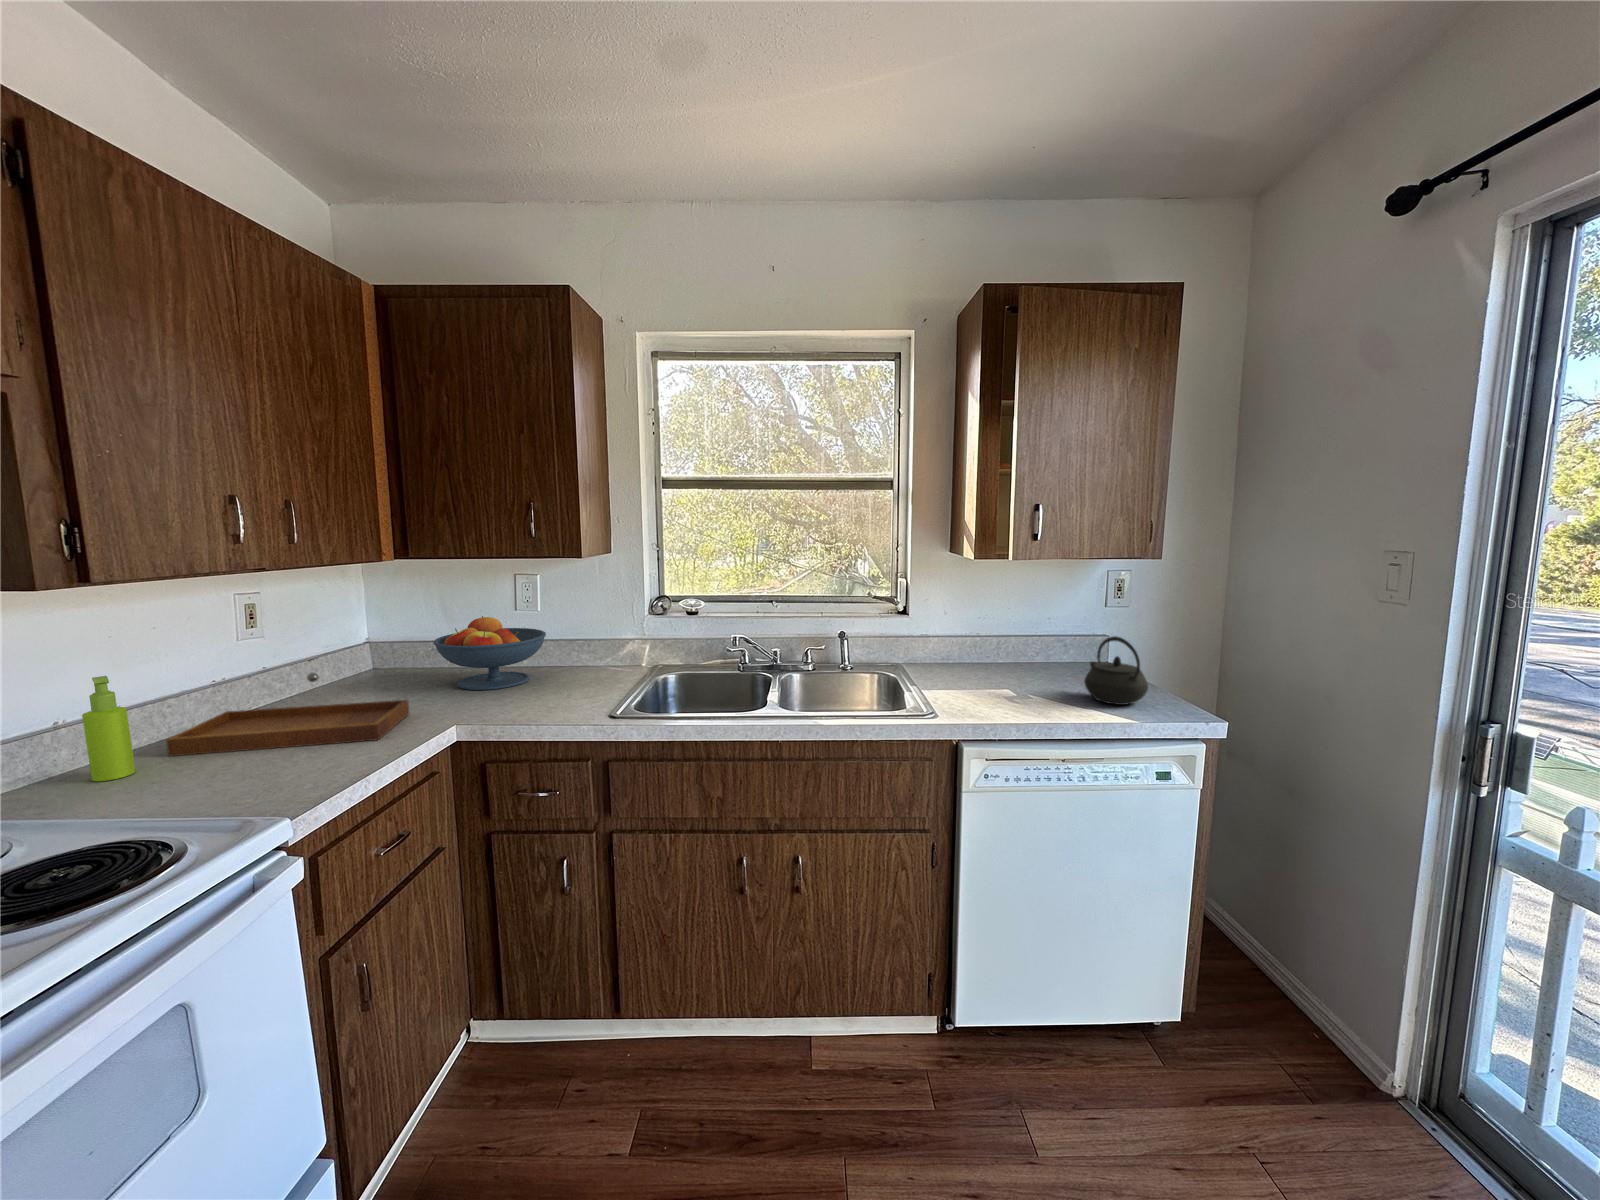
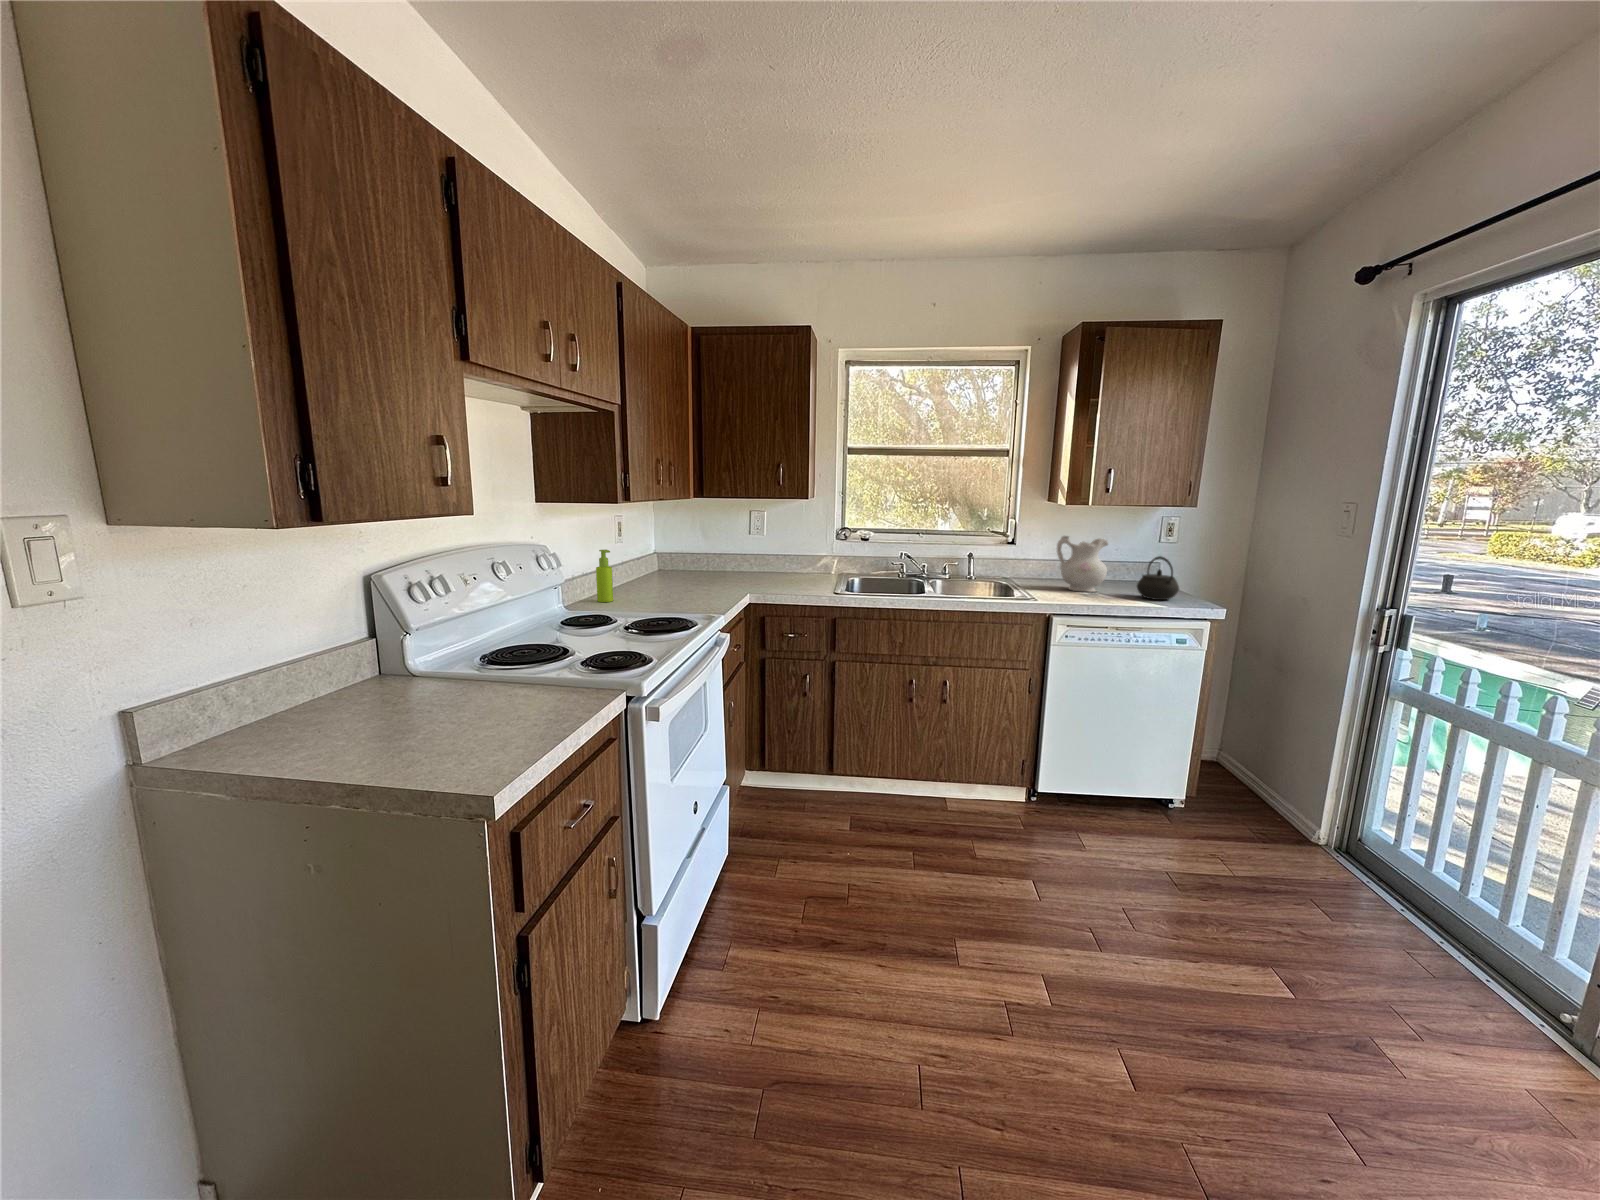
ceramic pitcher: none [964,604,1038,689] -> present [1057,536,1108,592]
fruit bowl: present [433,616,546,690] -> none [711,536,776,581]
tray: present [166,673,409,756] -> none [616,559,716,597]

